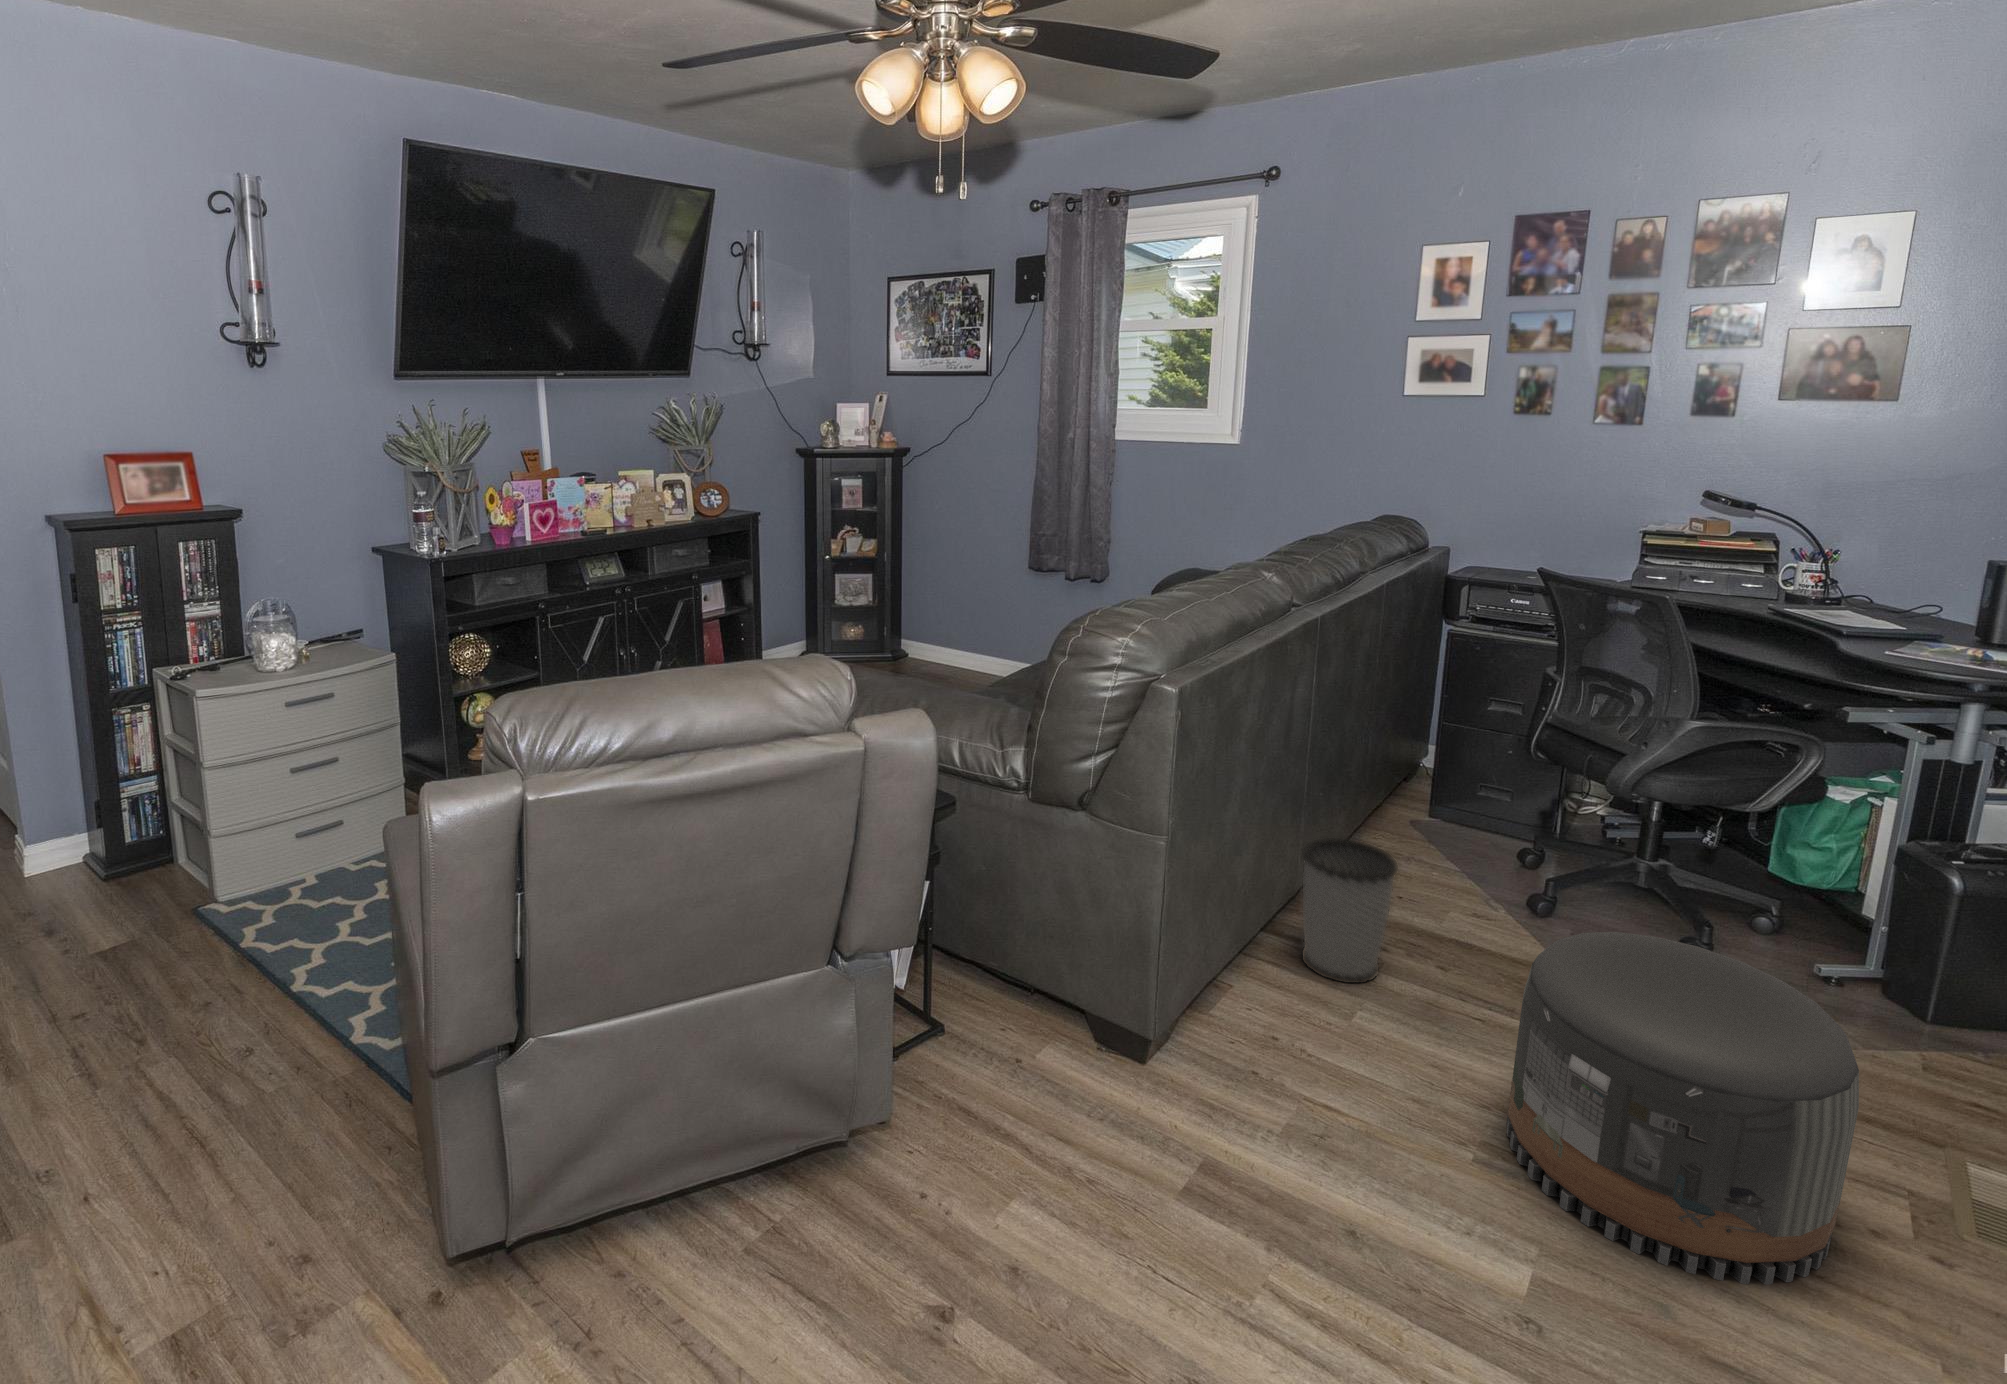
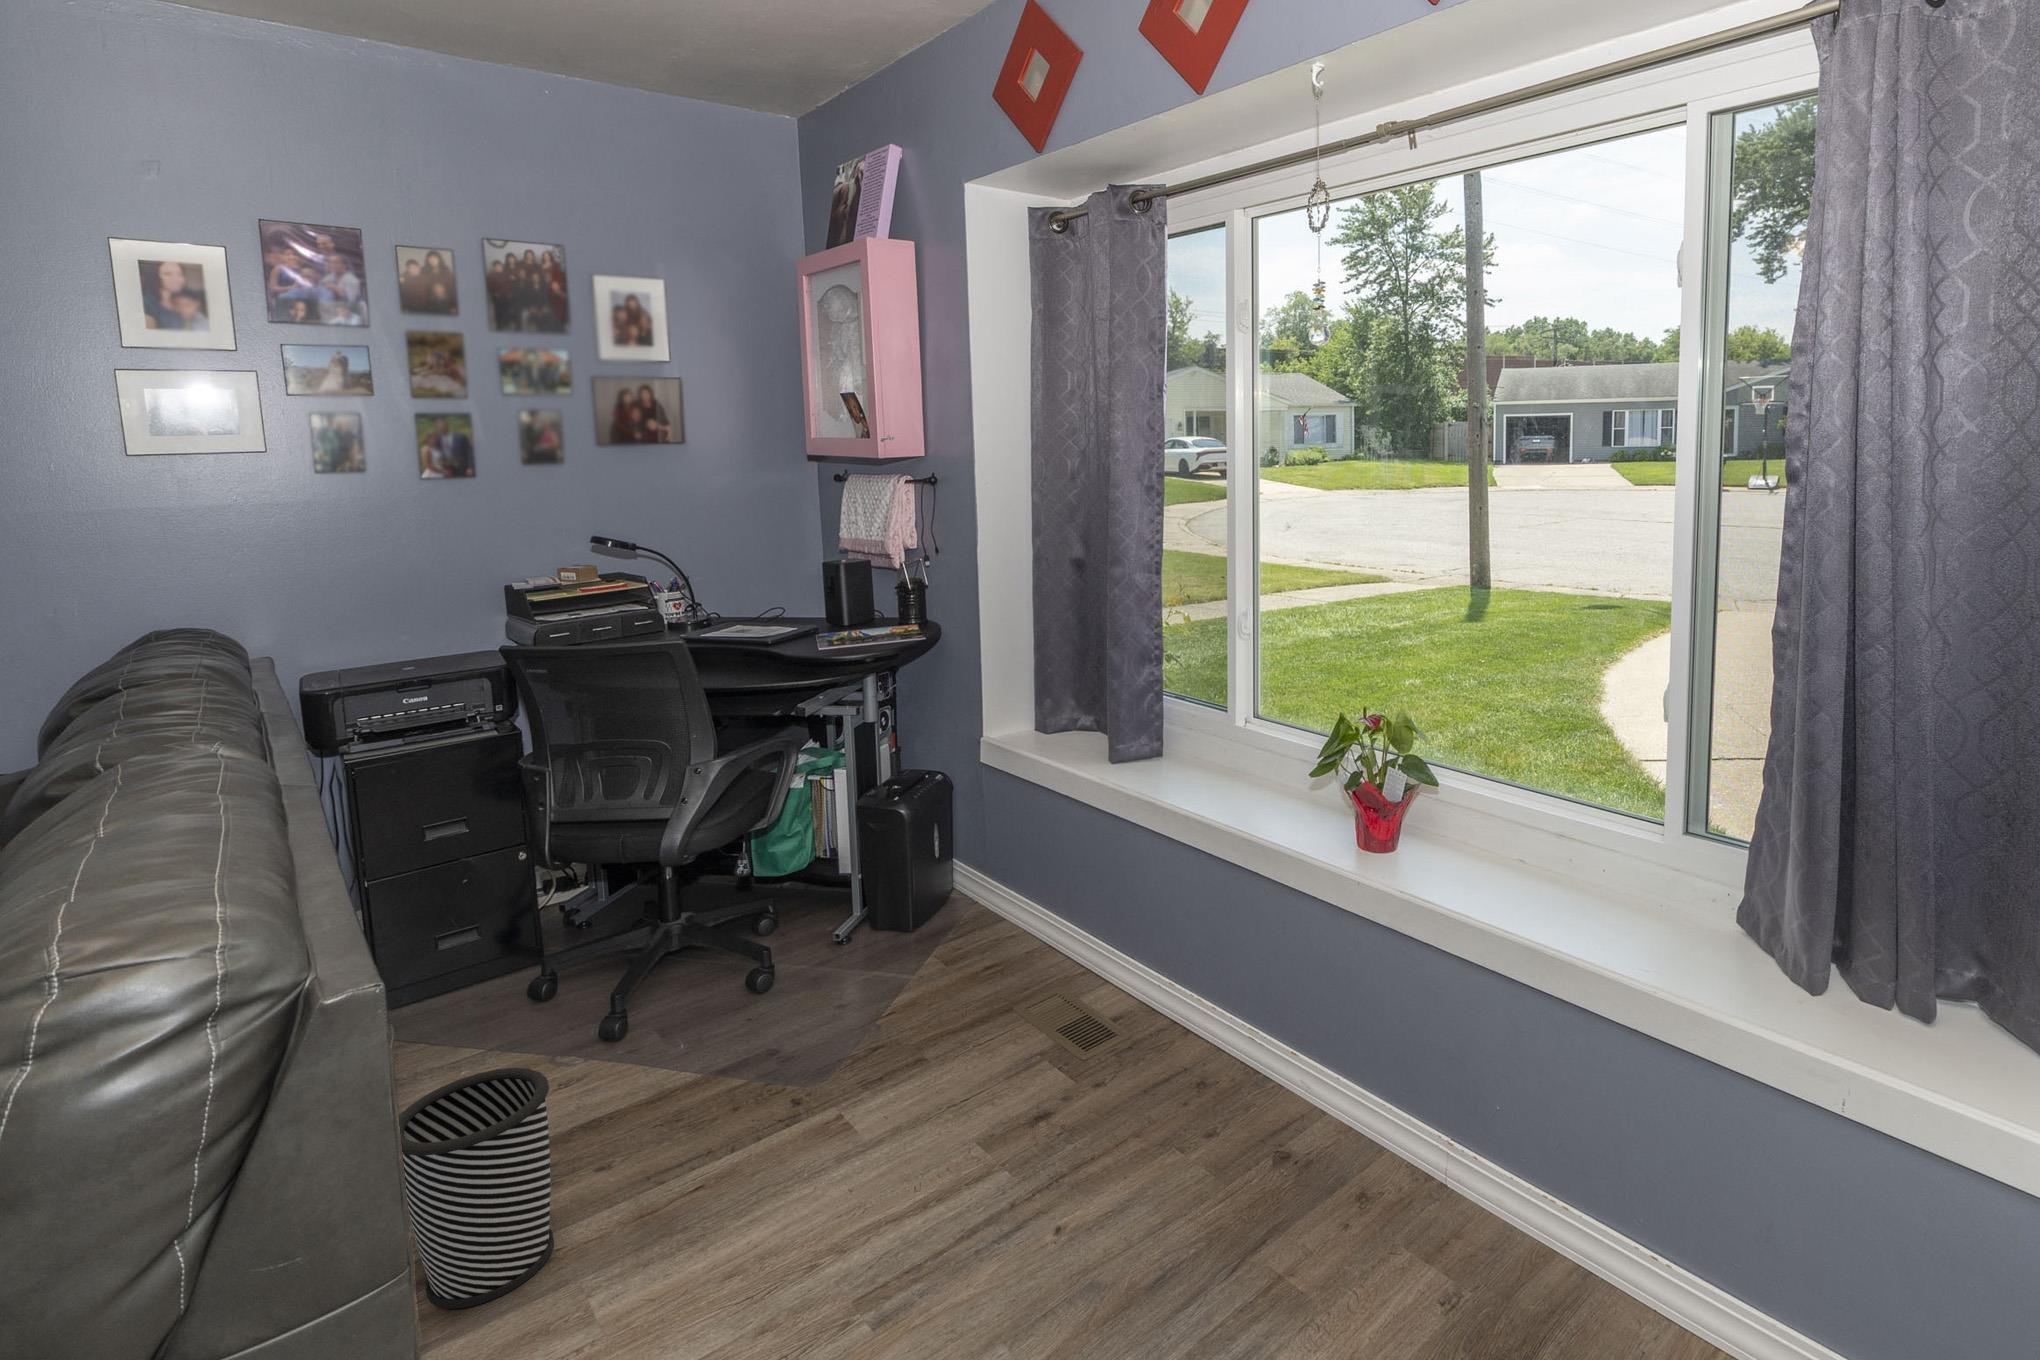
pouf: present [1506,932,1859,1284] -> none [811,927,1092,1267]

